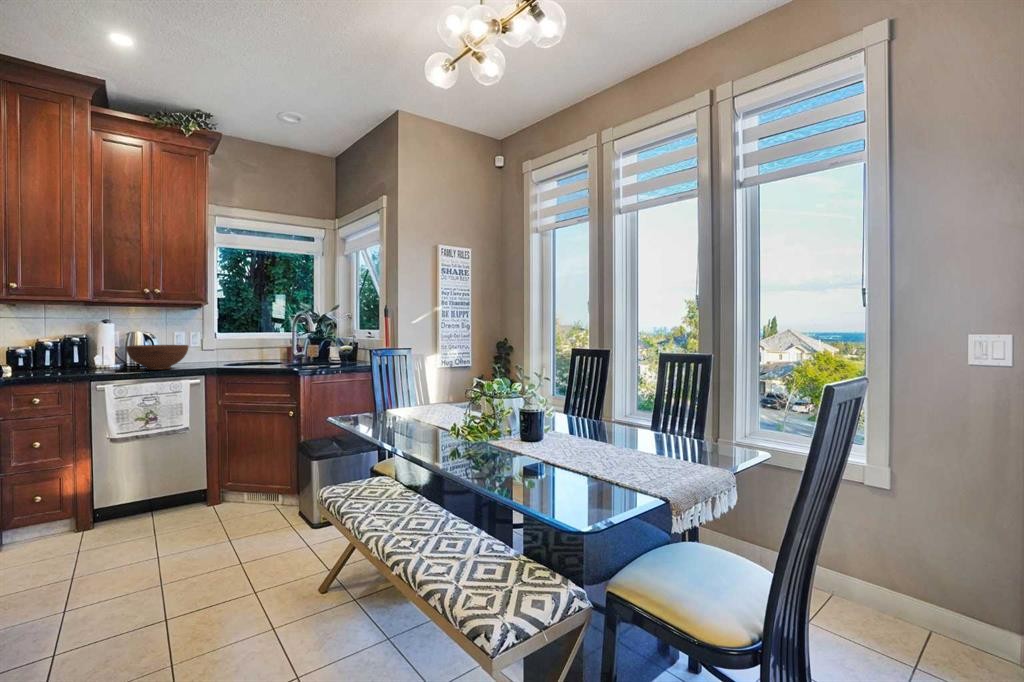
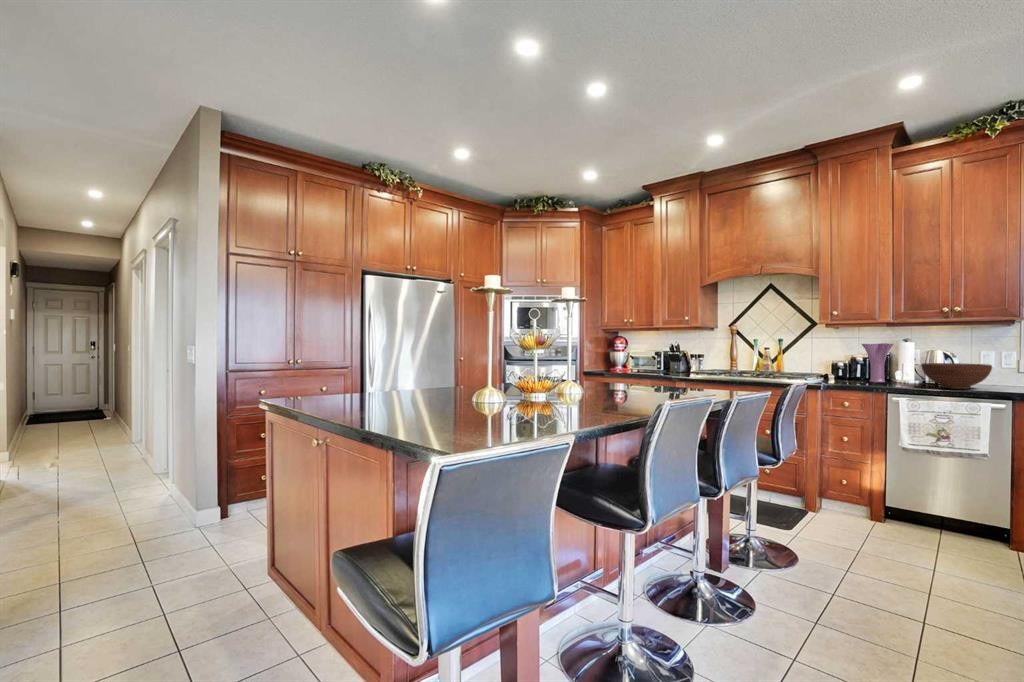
vase: none [53,325,92,370] -> present [862,343,893,382]

